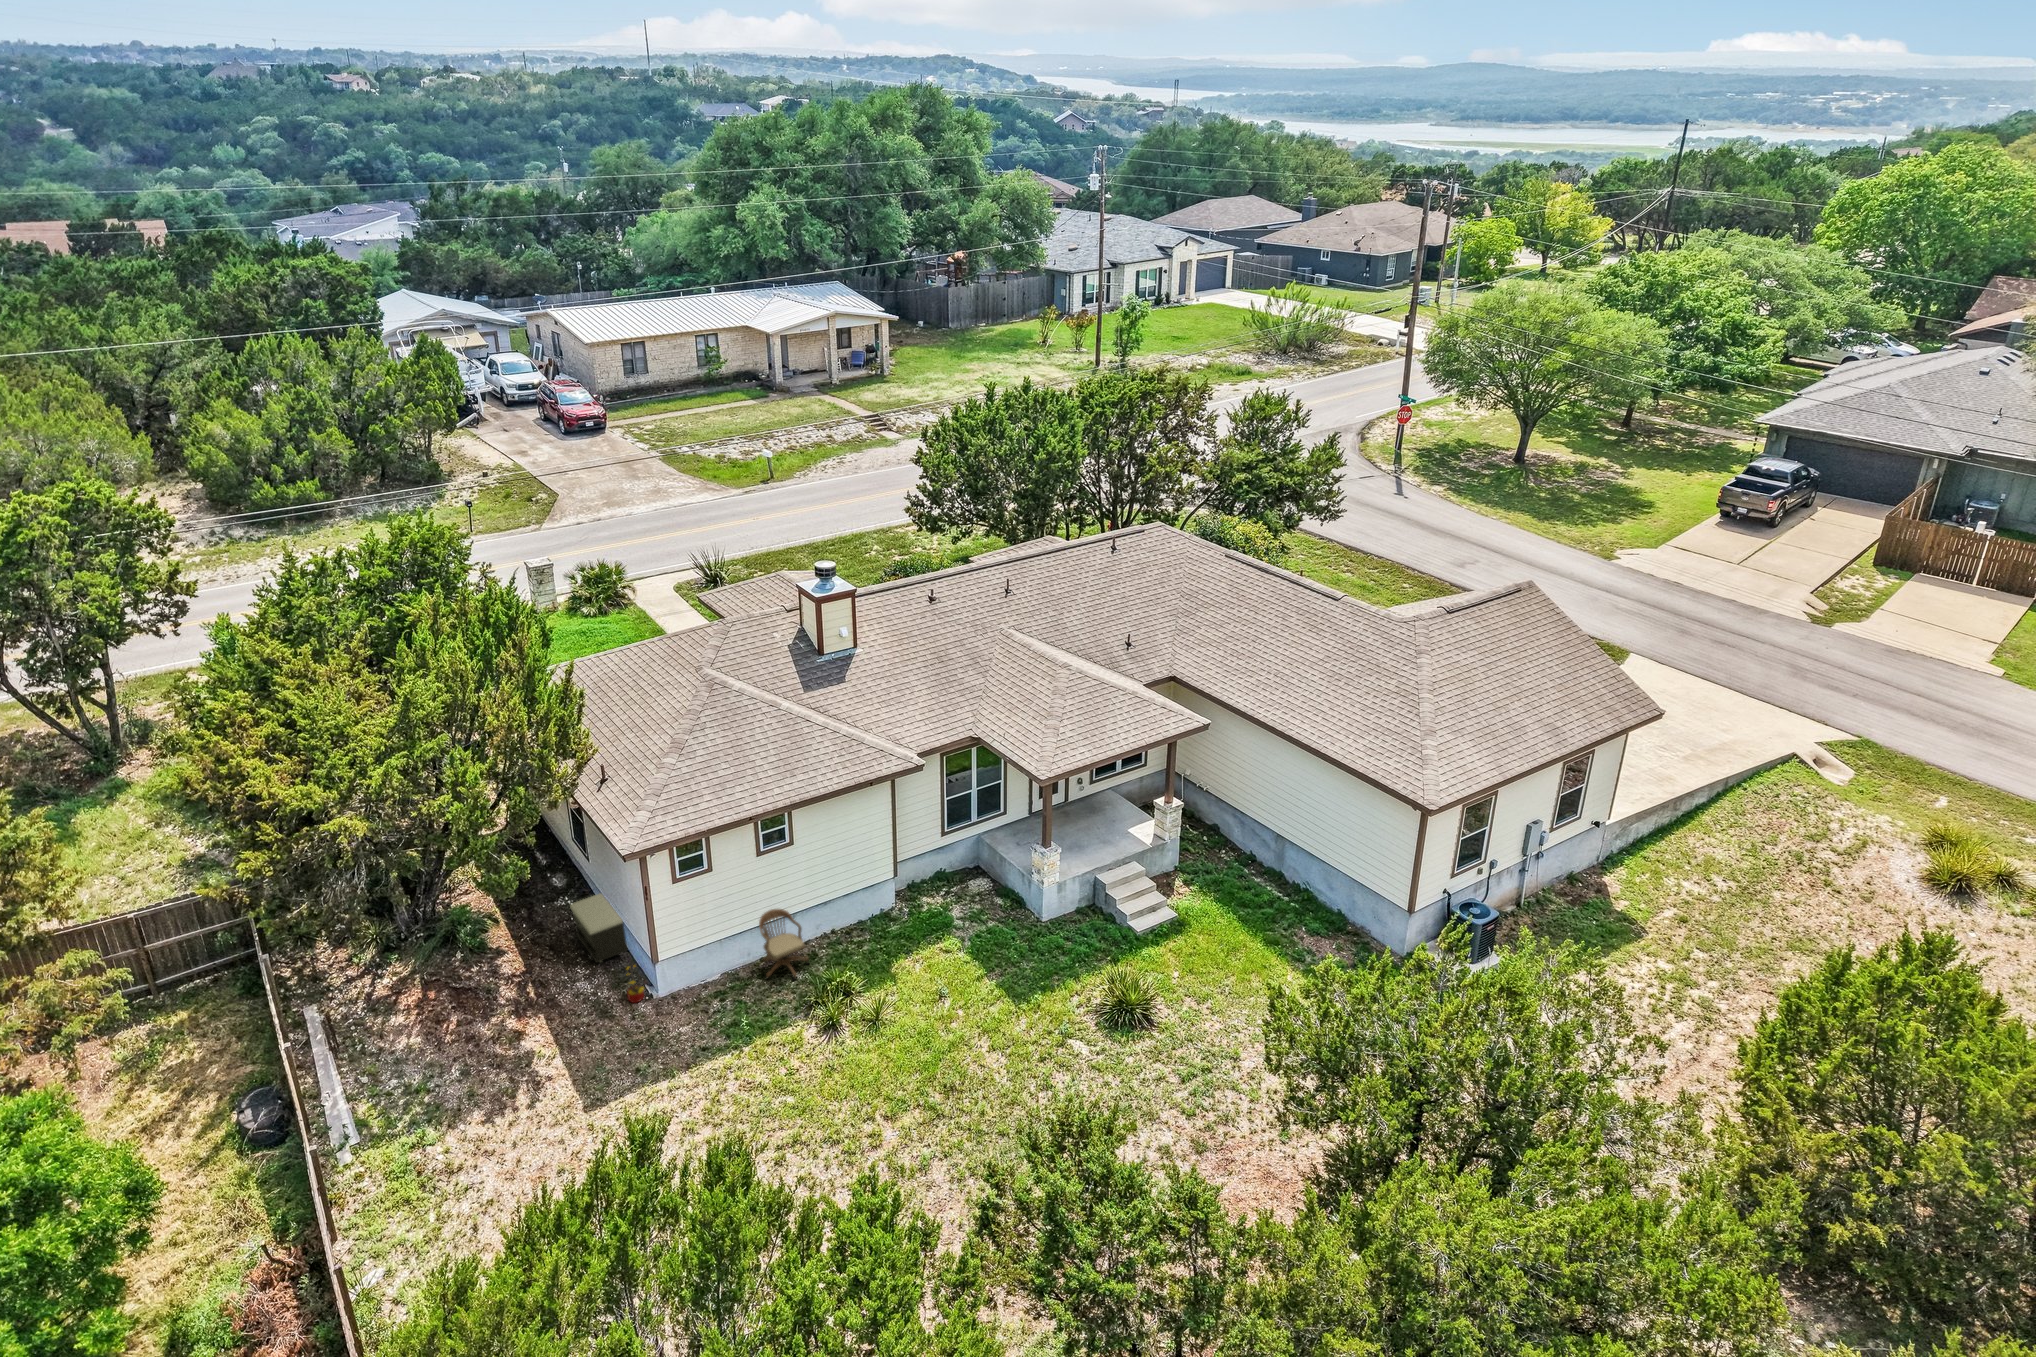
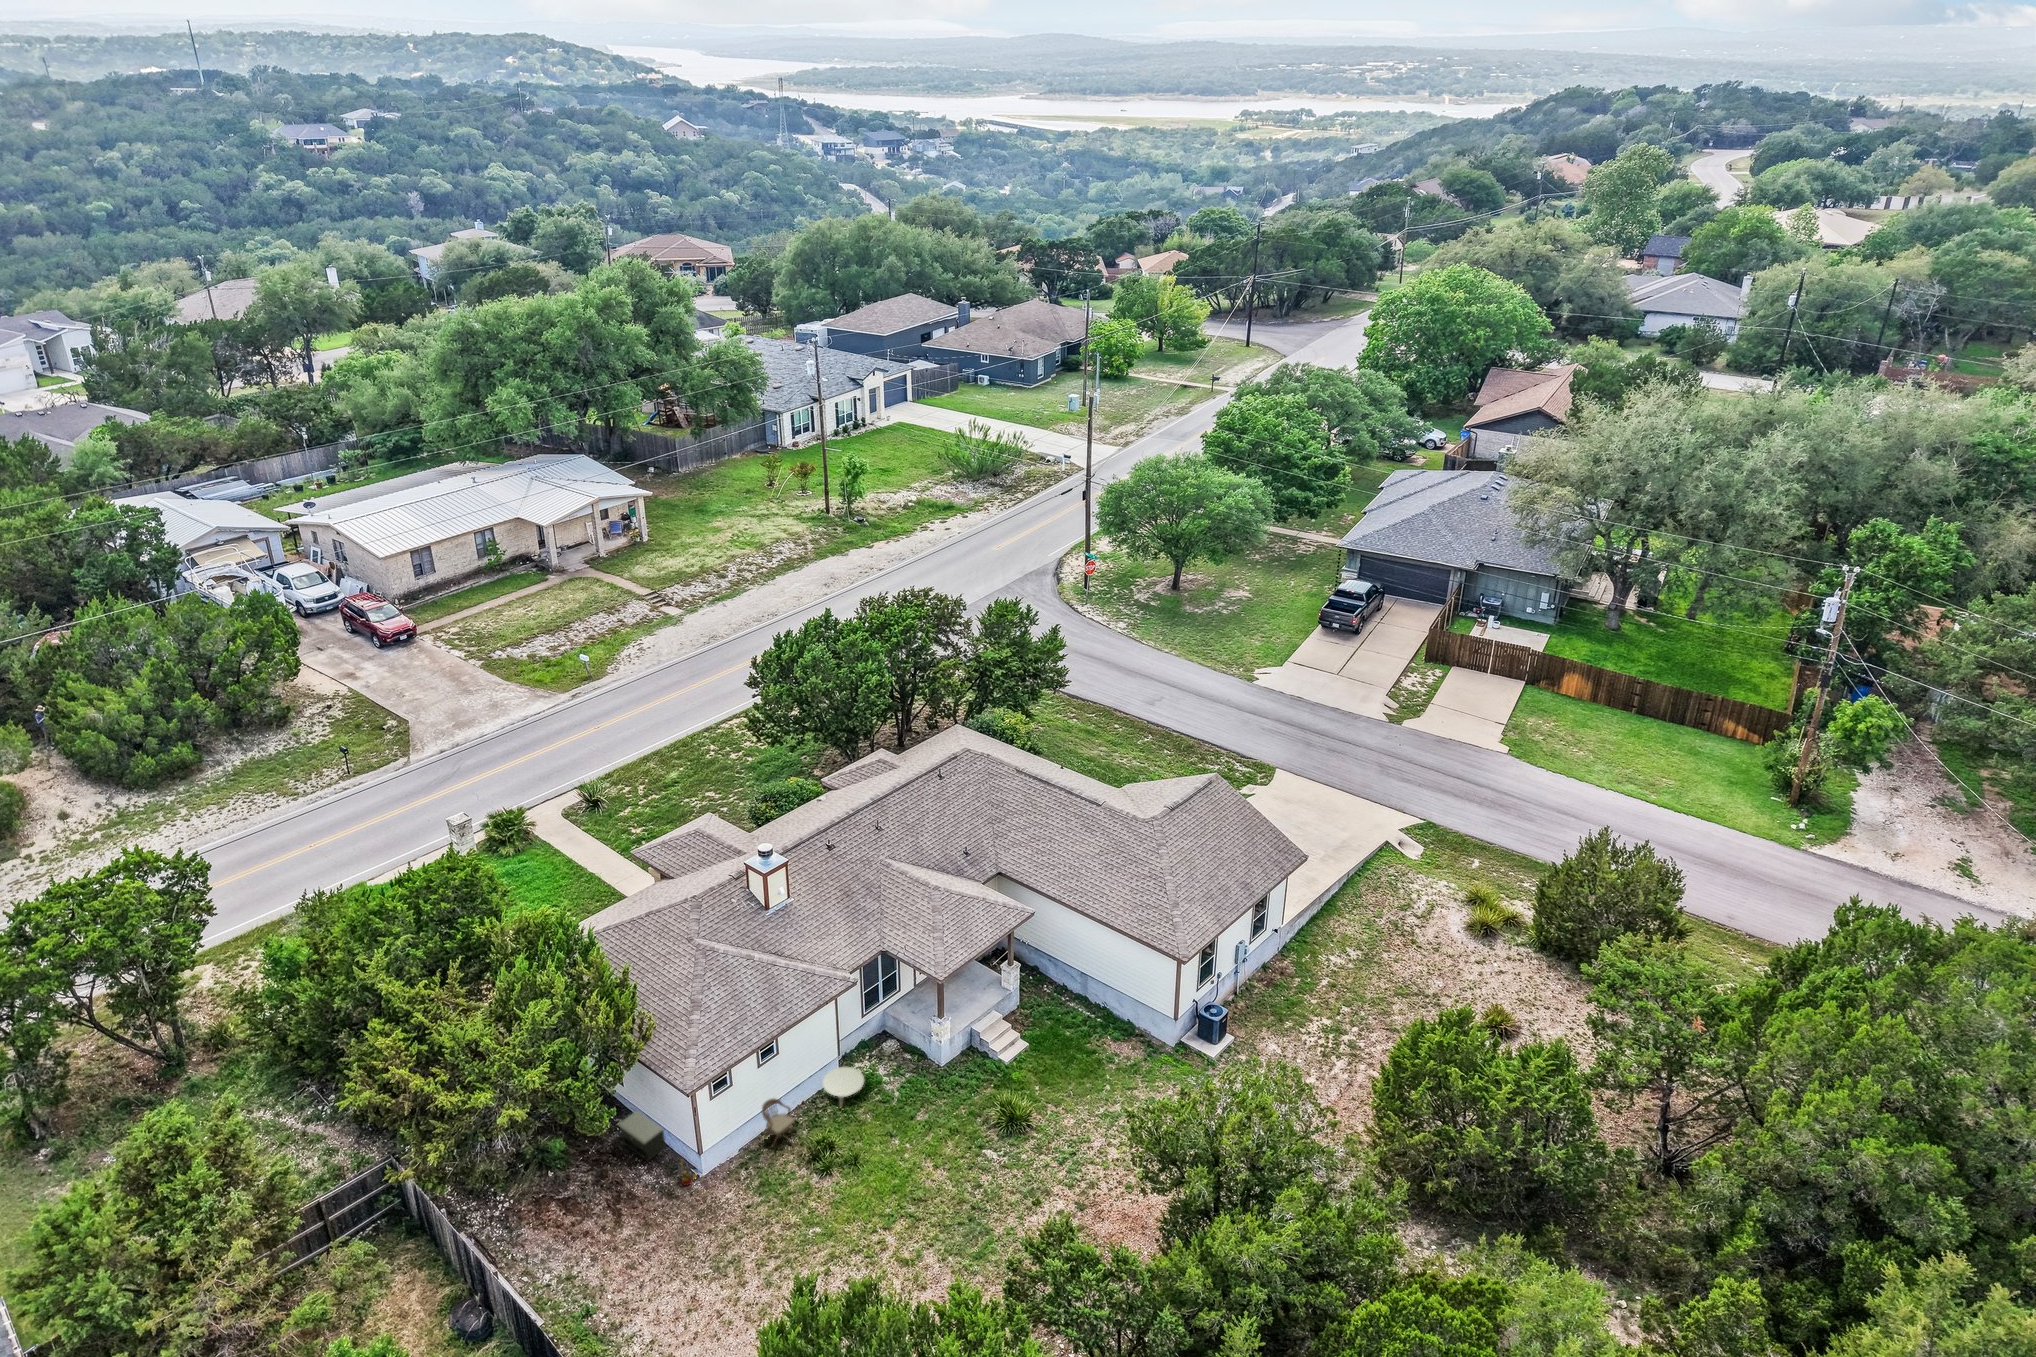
round table: none [863,893,923,946] -> present [823,1067,864,1107]

